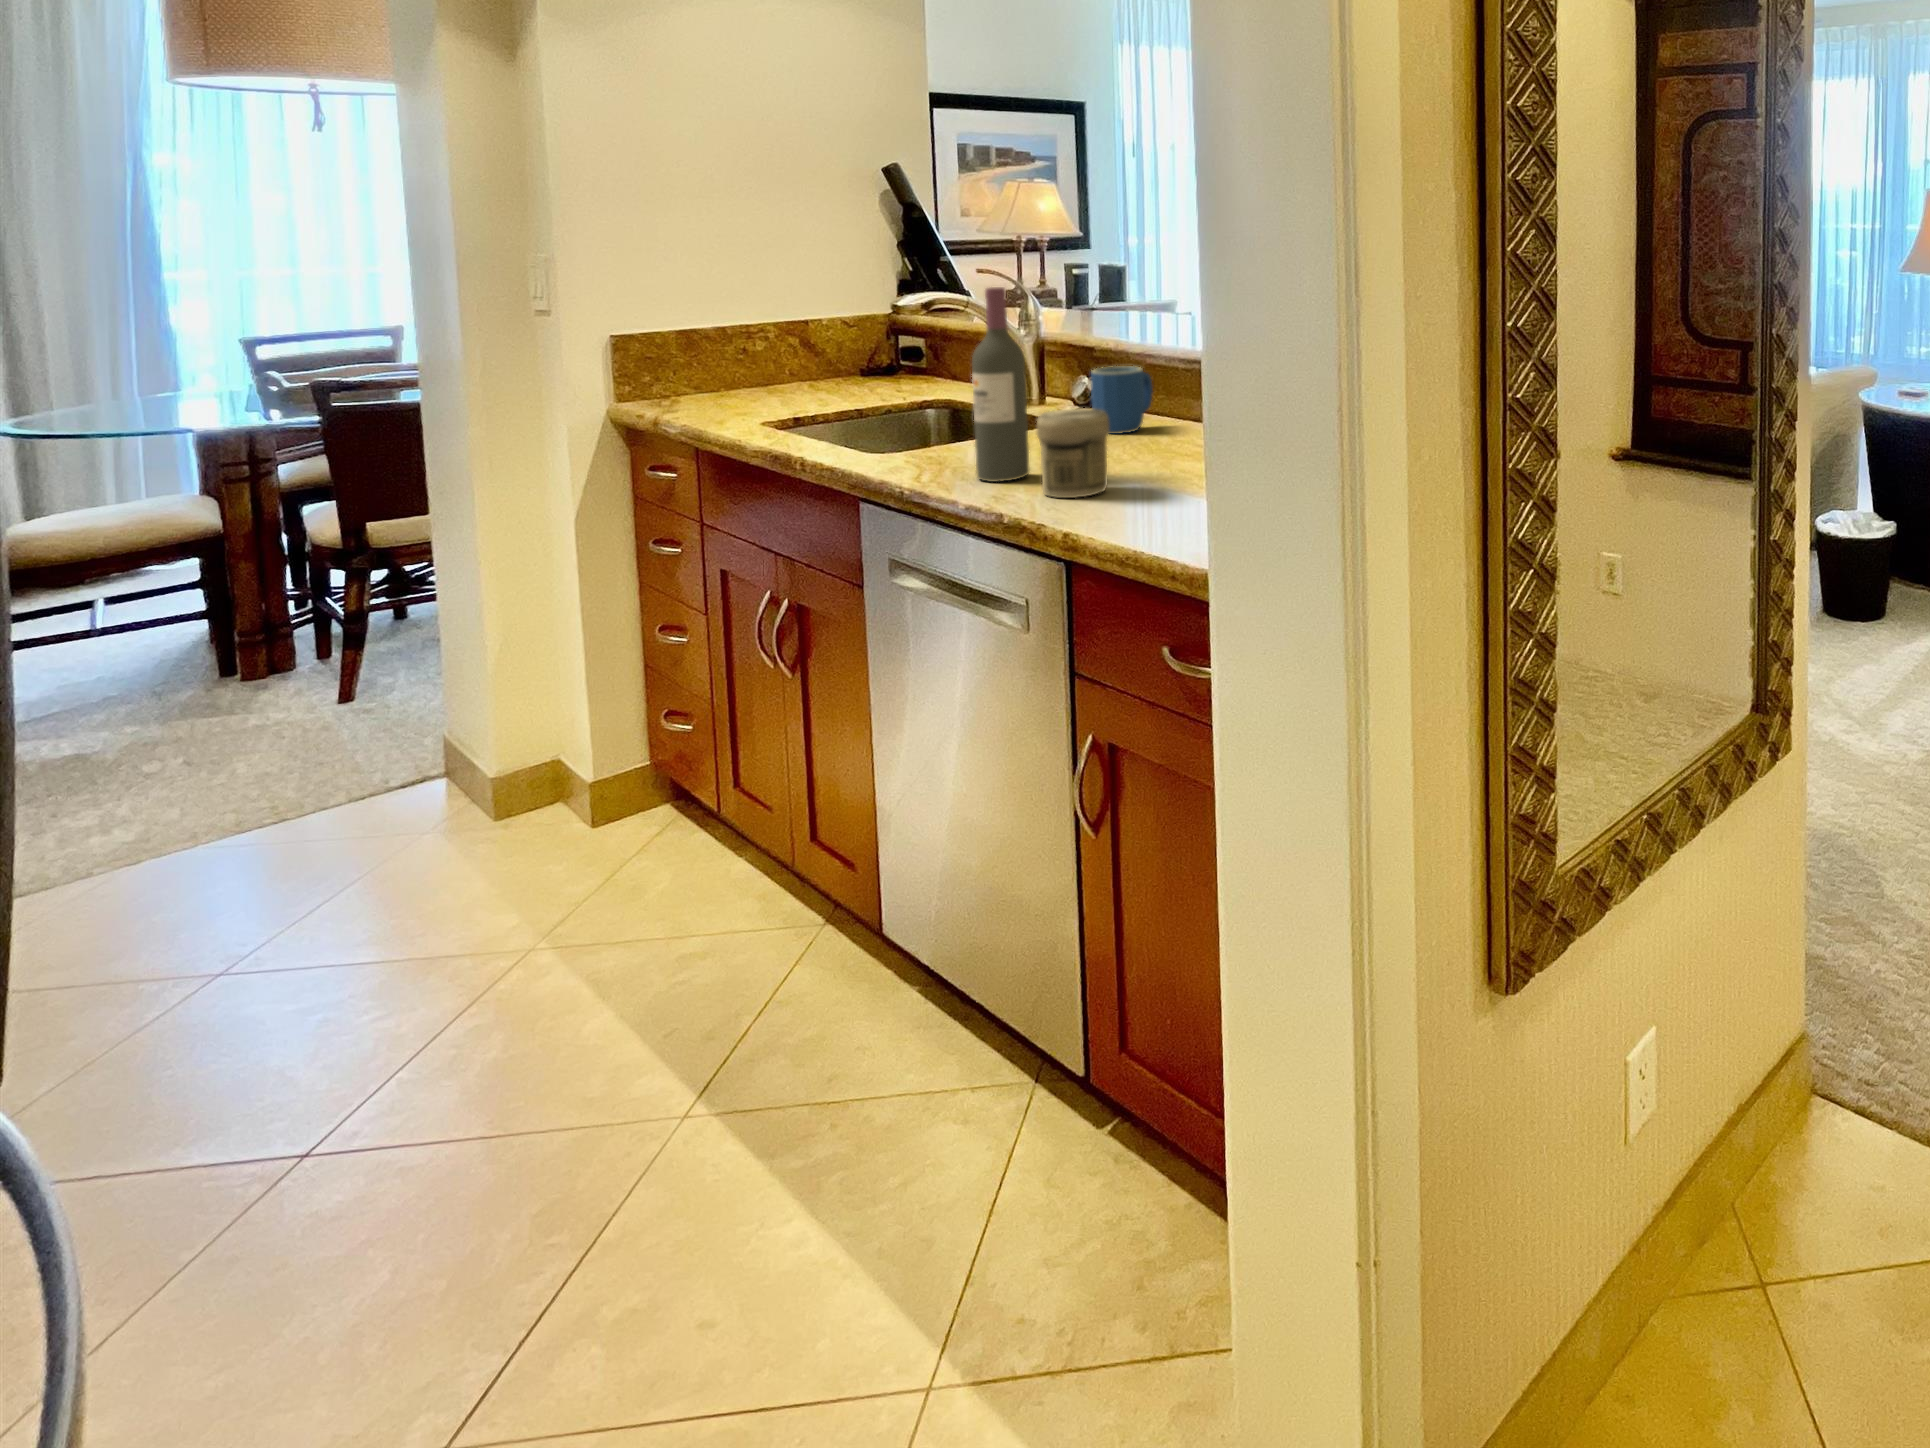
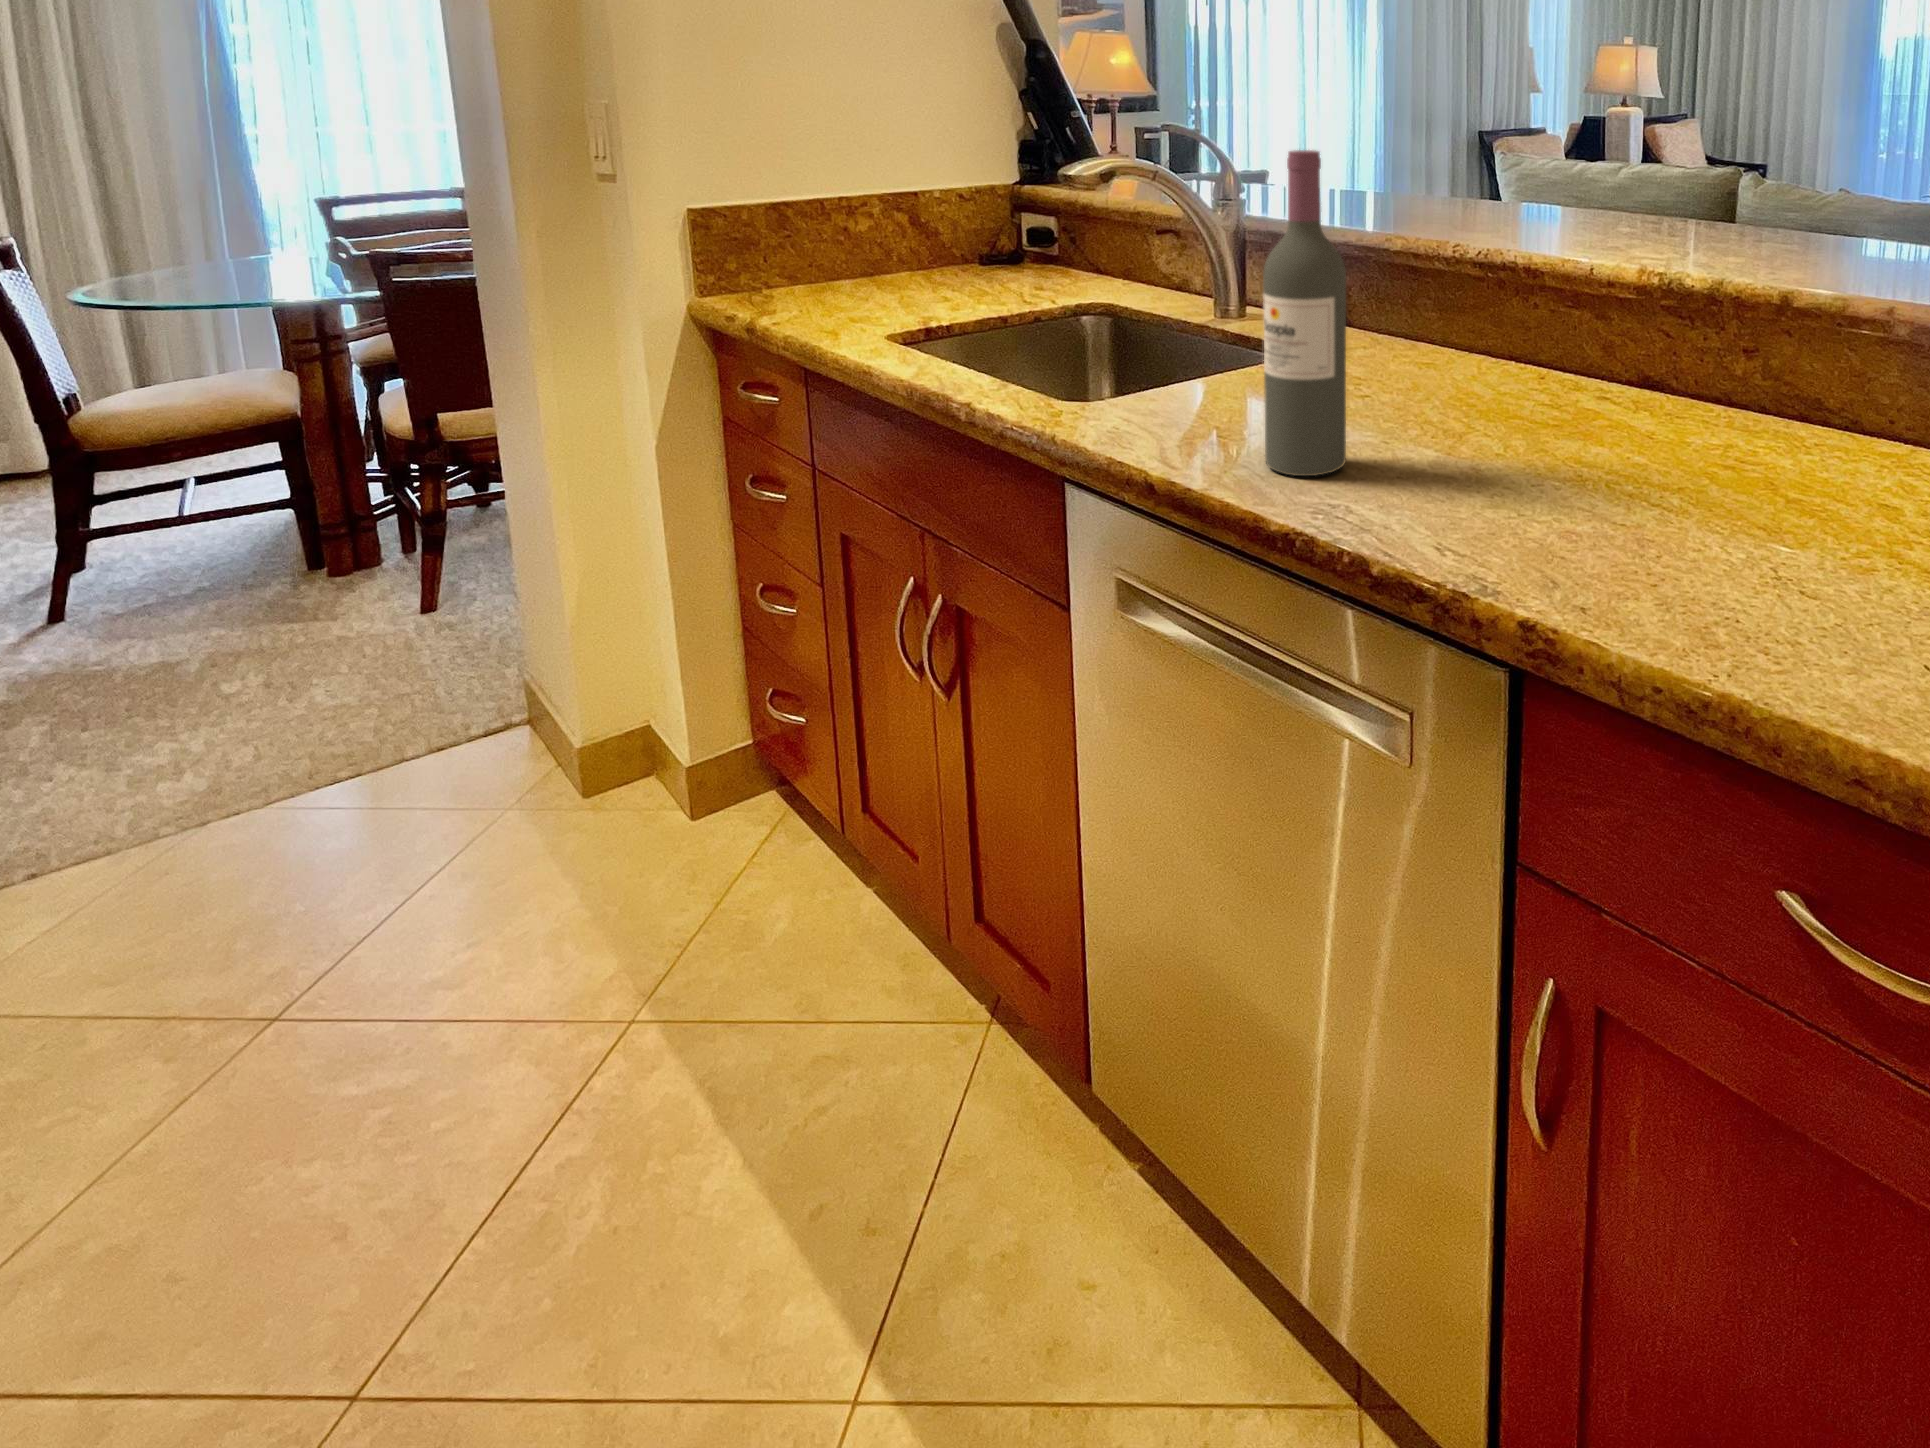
mug: present [1091,366,1153,434] -> none [1345,270,1421,371]
jar: present [1036,408,1109,498] -> none [1399,363,1519,526]

